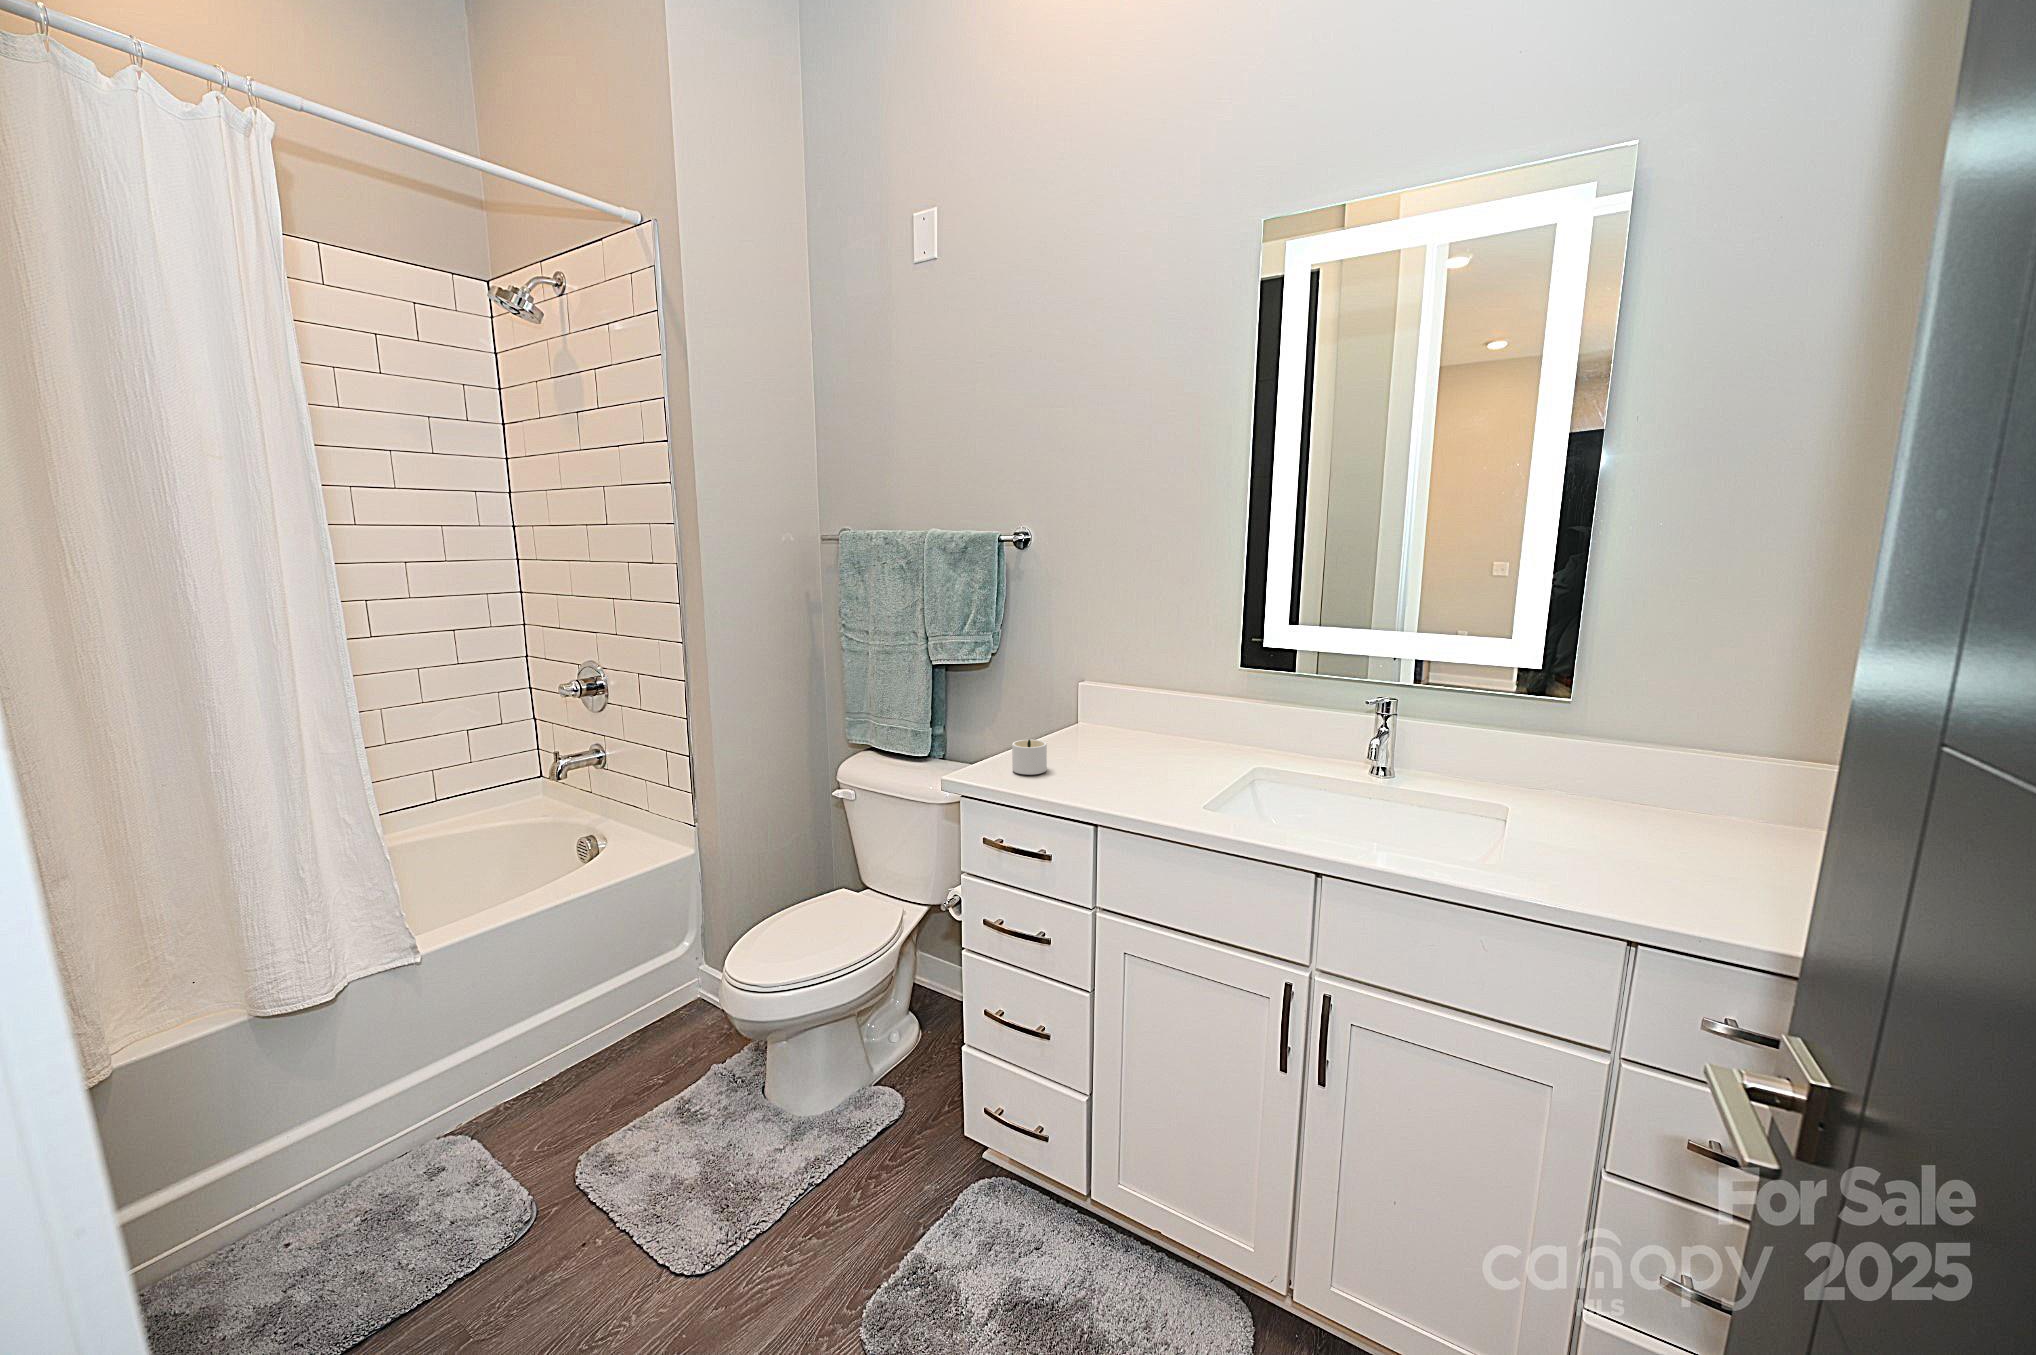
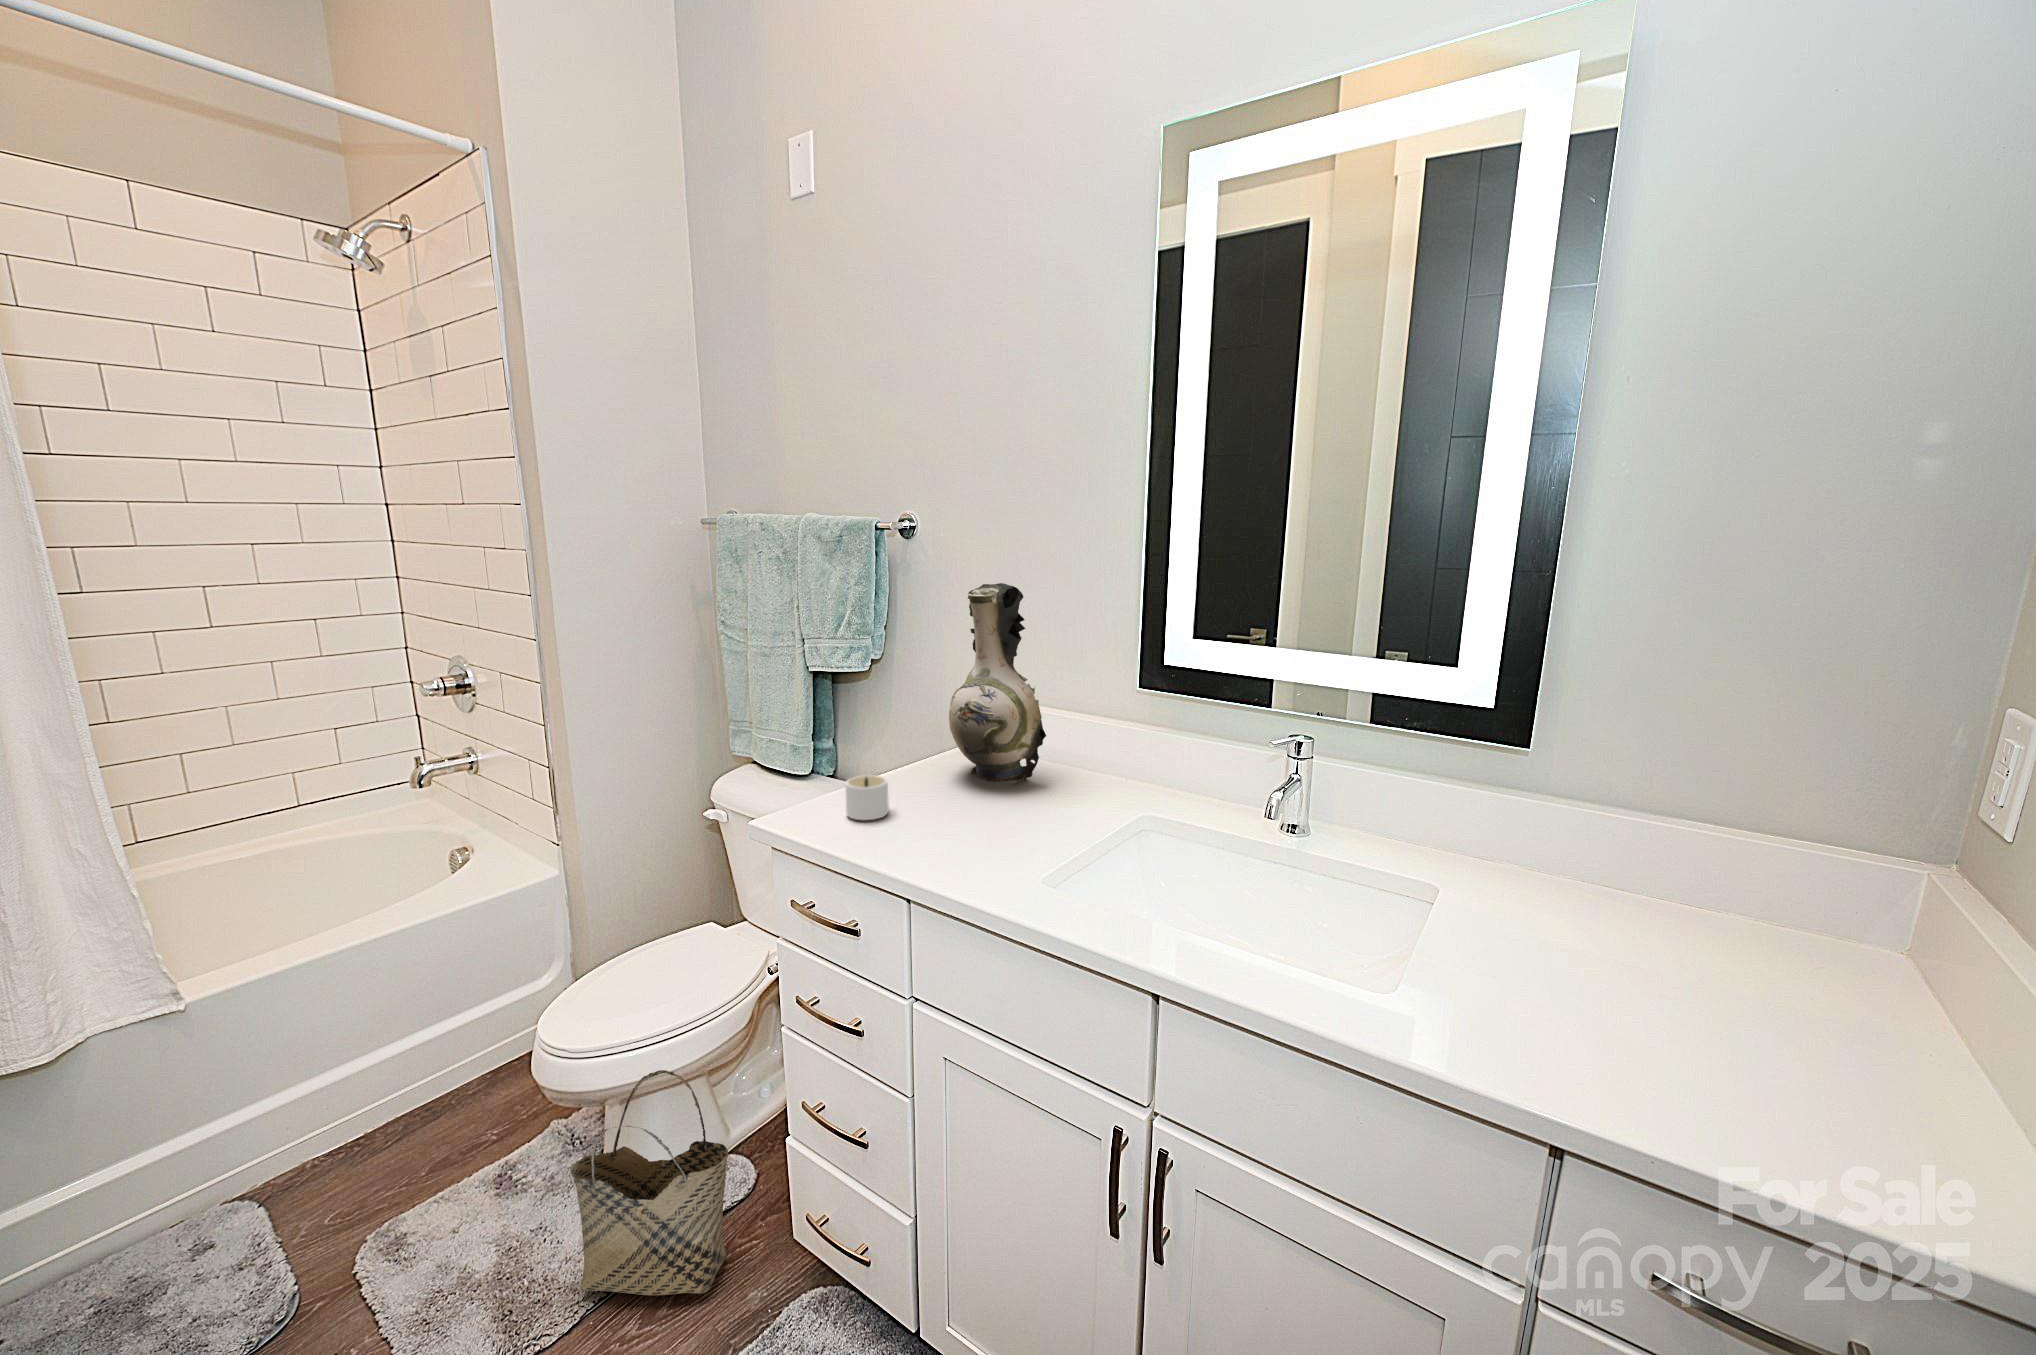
decorative vase: none [1080,582,1164,749] -> present [949,583,1046,784]
woven basket: none [773,1000,903,1188] -> present [570,1070,728,1295]

